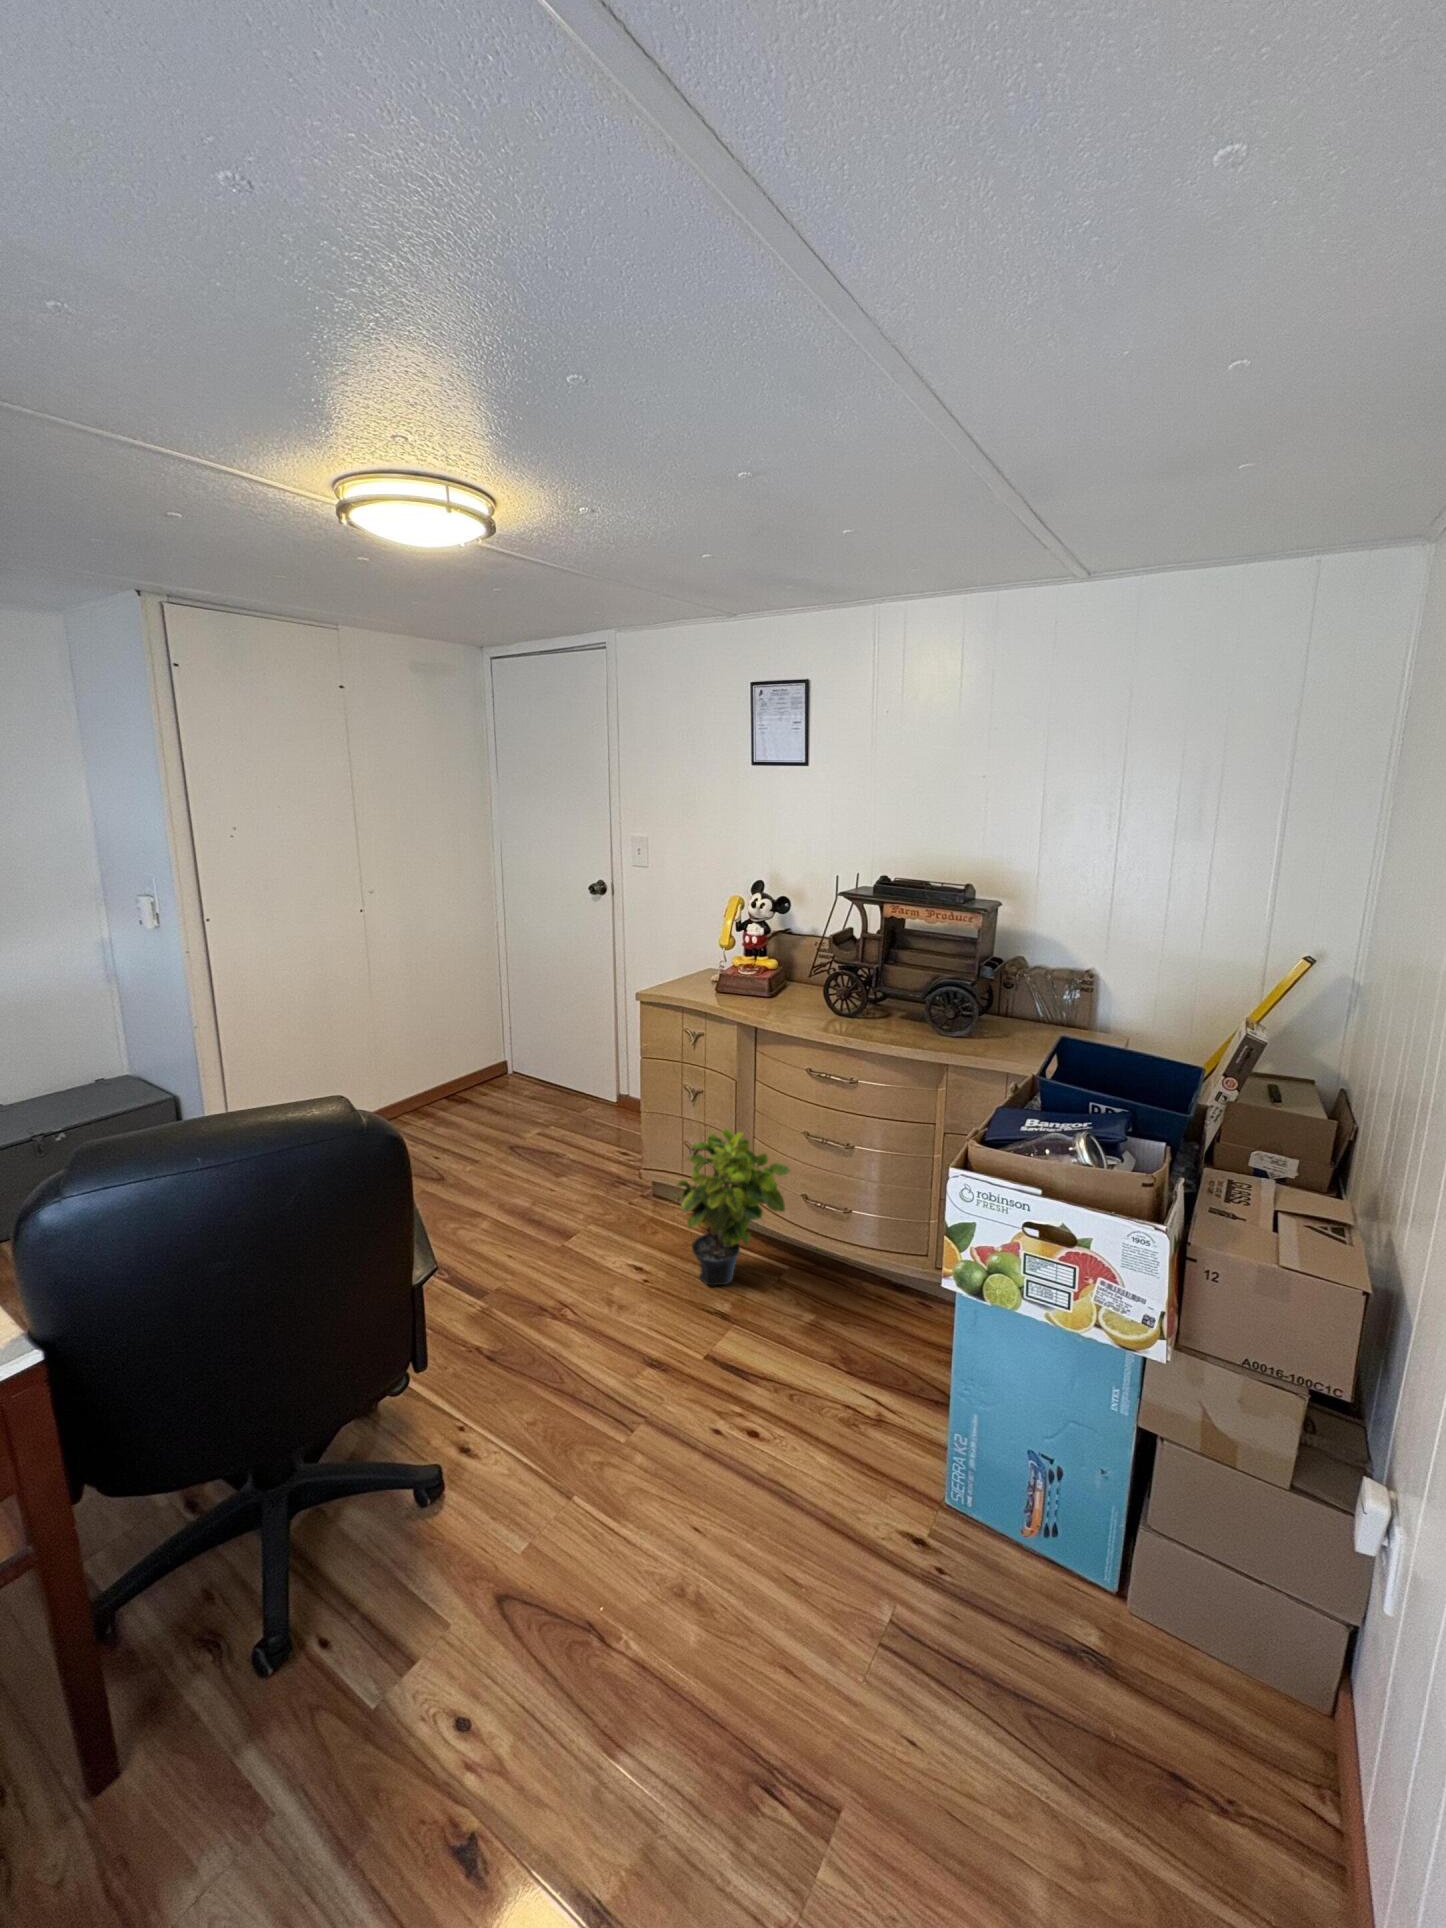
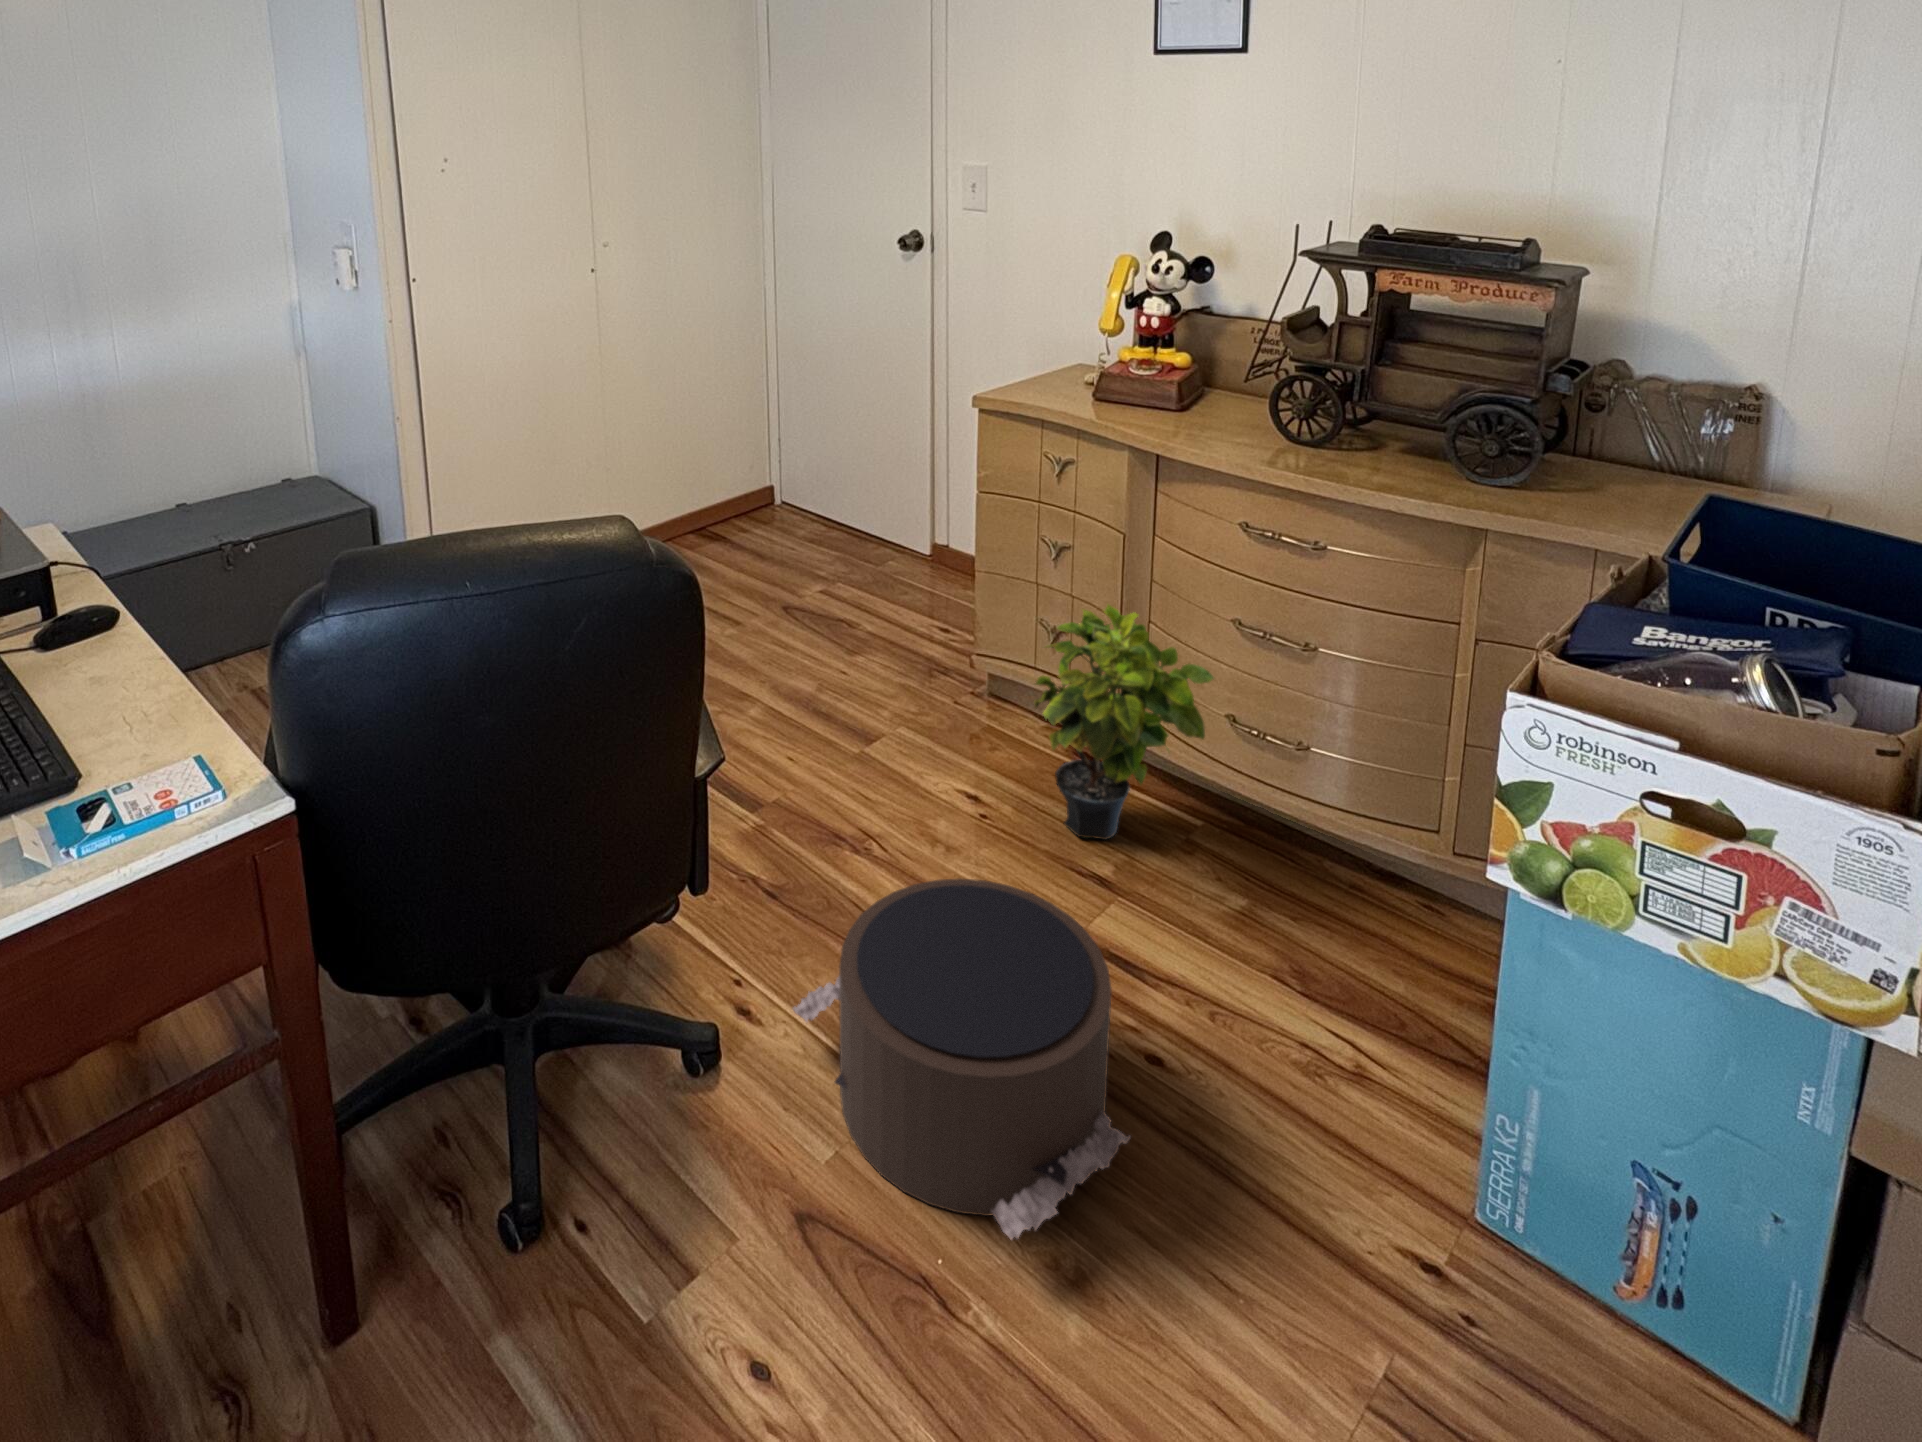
pouf: none [498,1327,733,1582] -> present [793,879,1131,1239]

